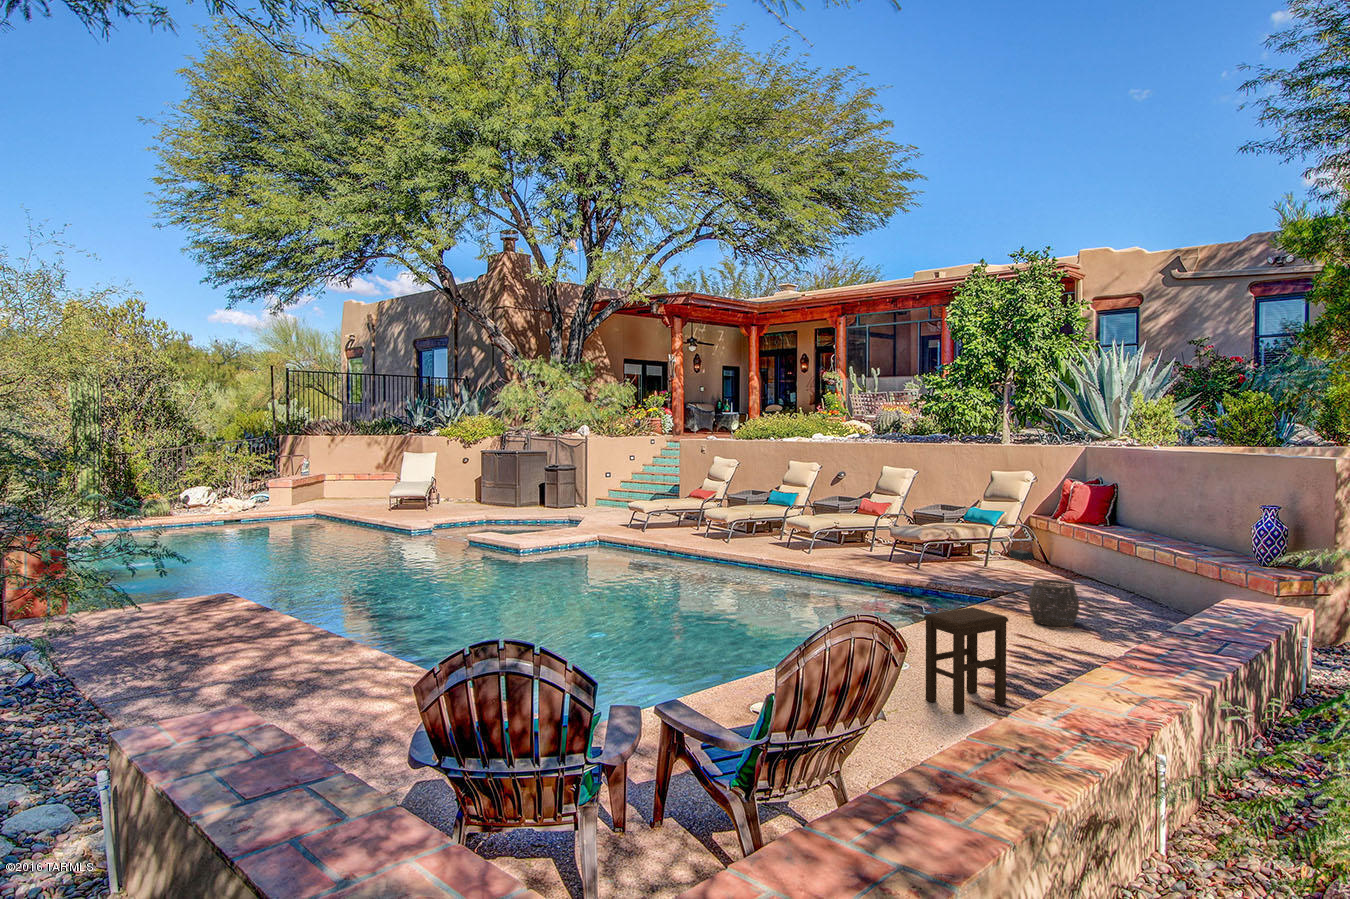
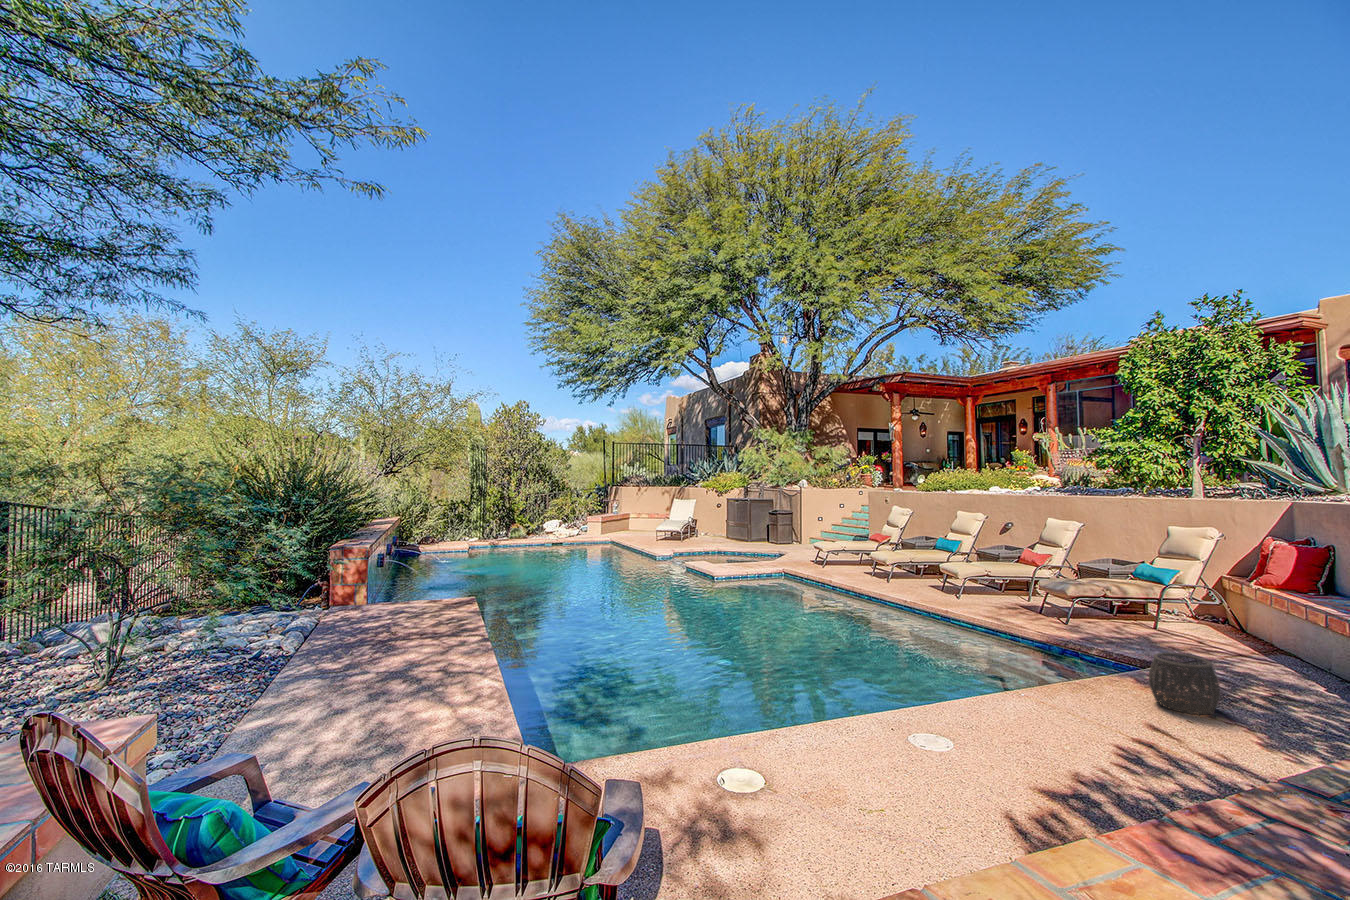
decorative plant: present [1010,538,1033,560] -> none [1182,591,1226,626]
stool: present [924,607,1008,714] -> none [914,678,1019,807]

